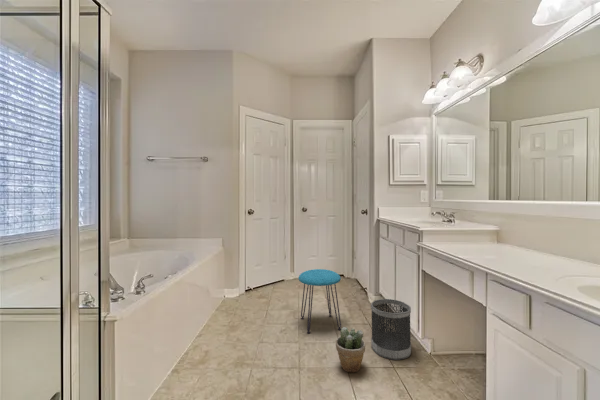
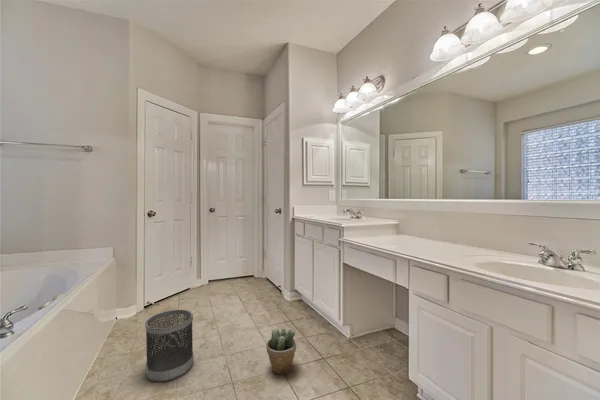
stool: present [299,269,341,334] -> none [217,272,264,342]
wastebasket: present [371,299,411,360] -> present [145,310,194,382]

